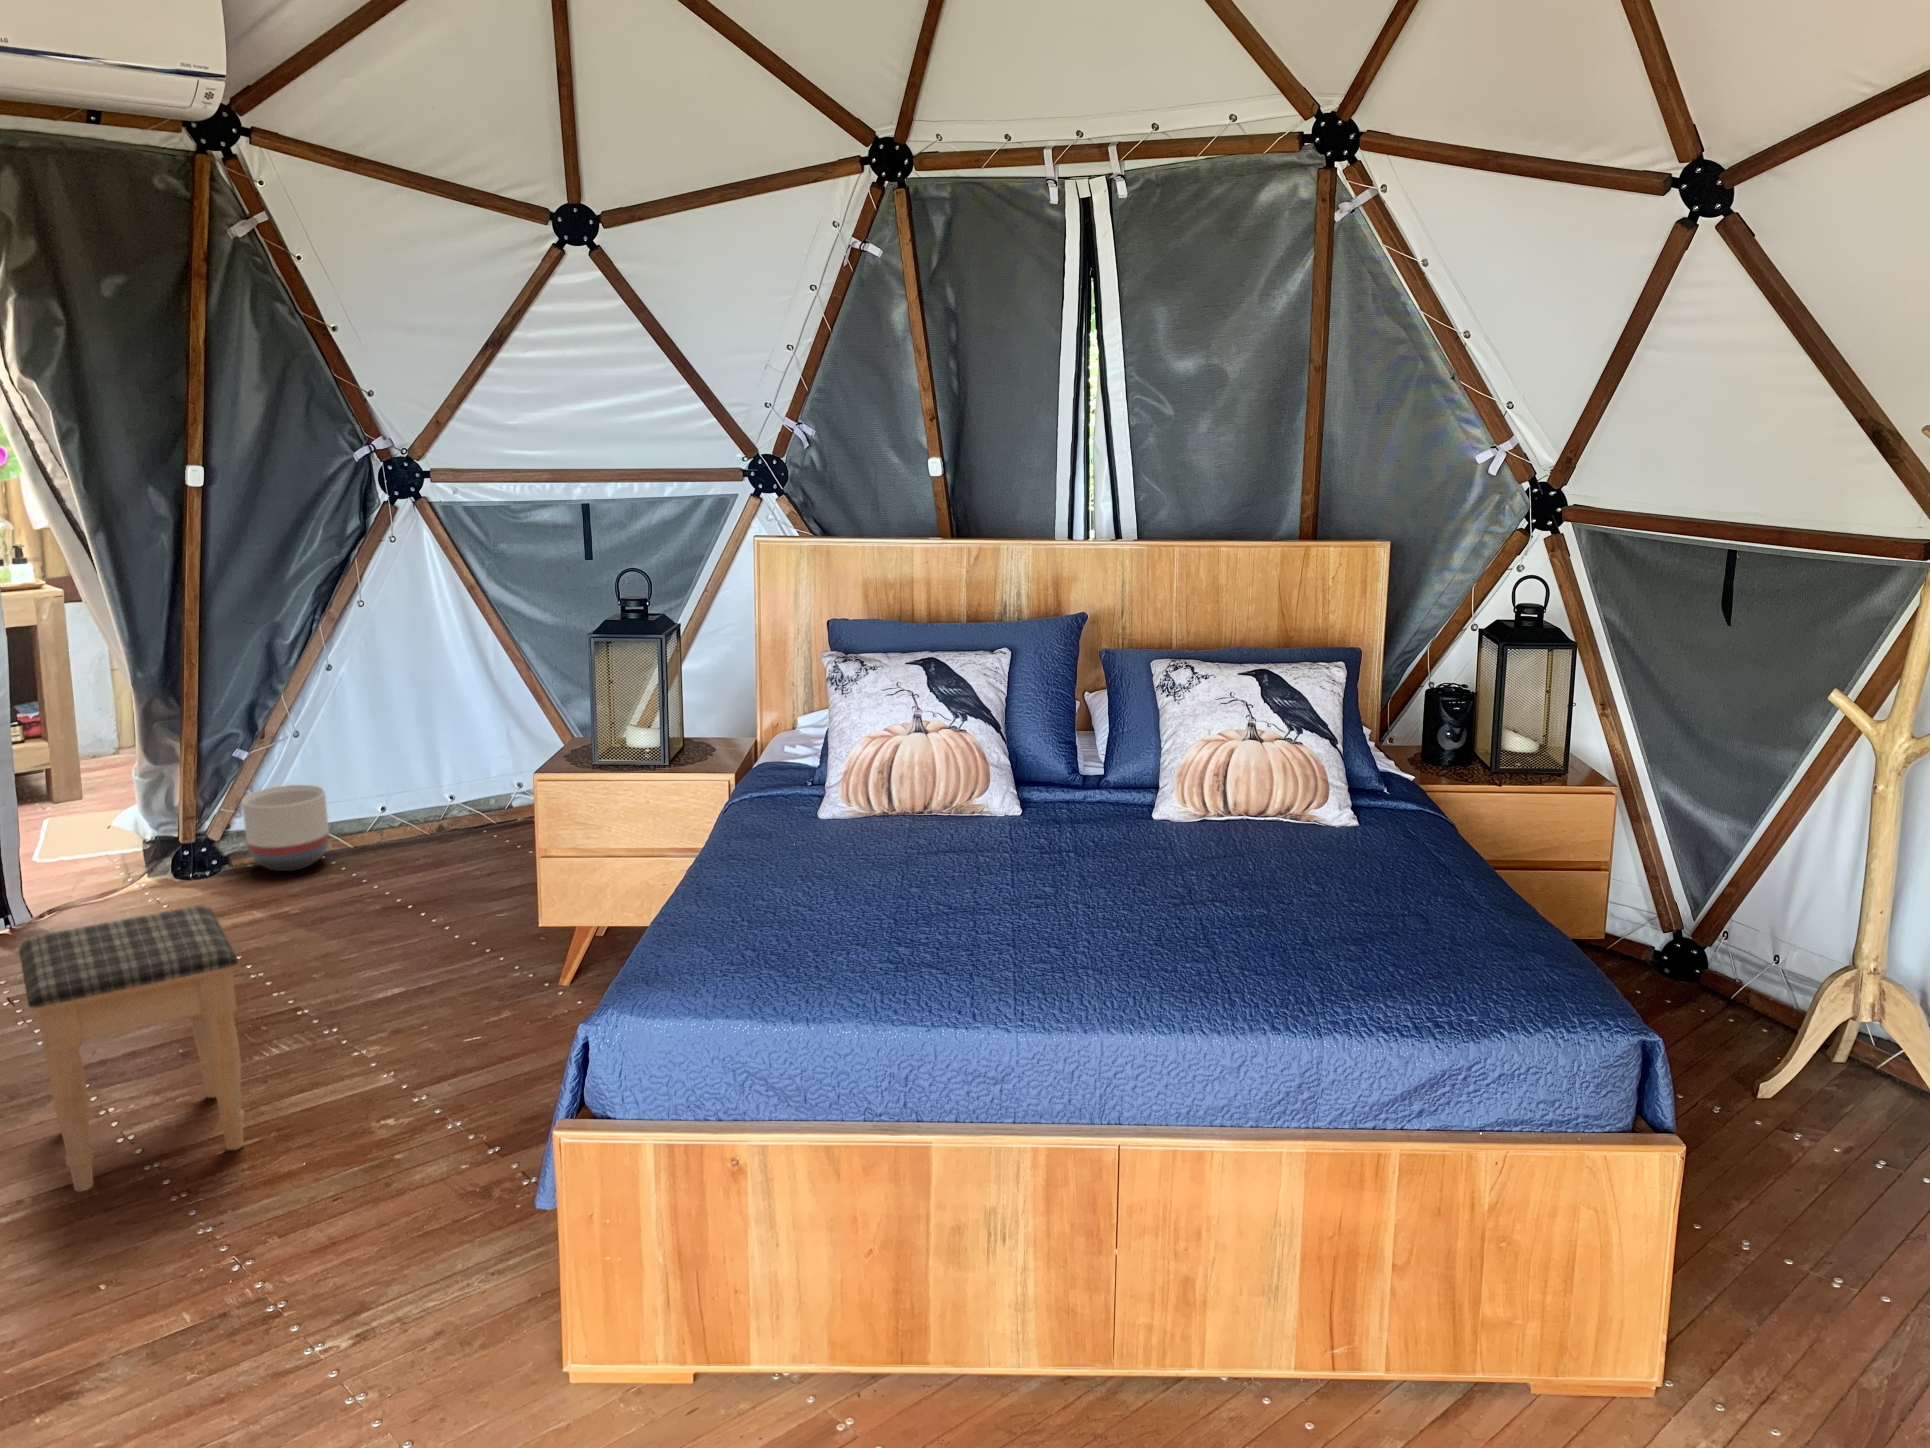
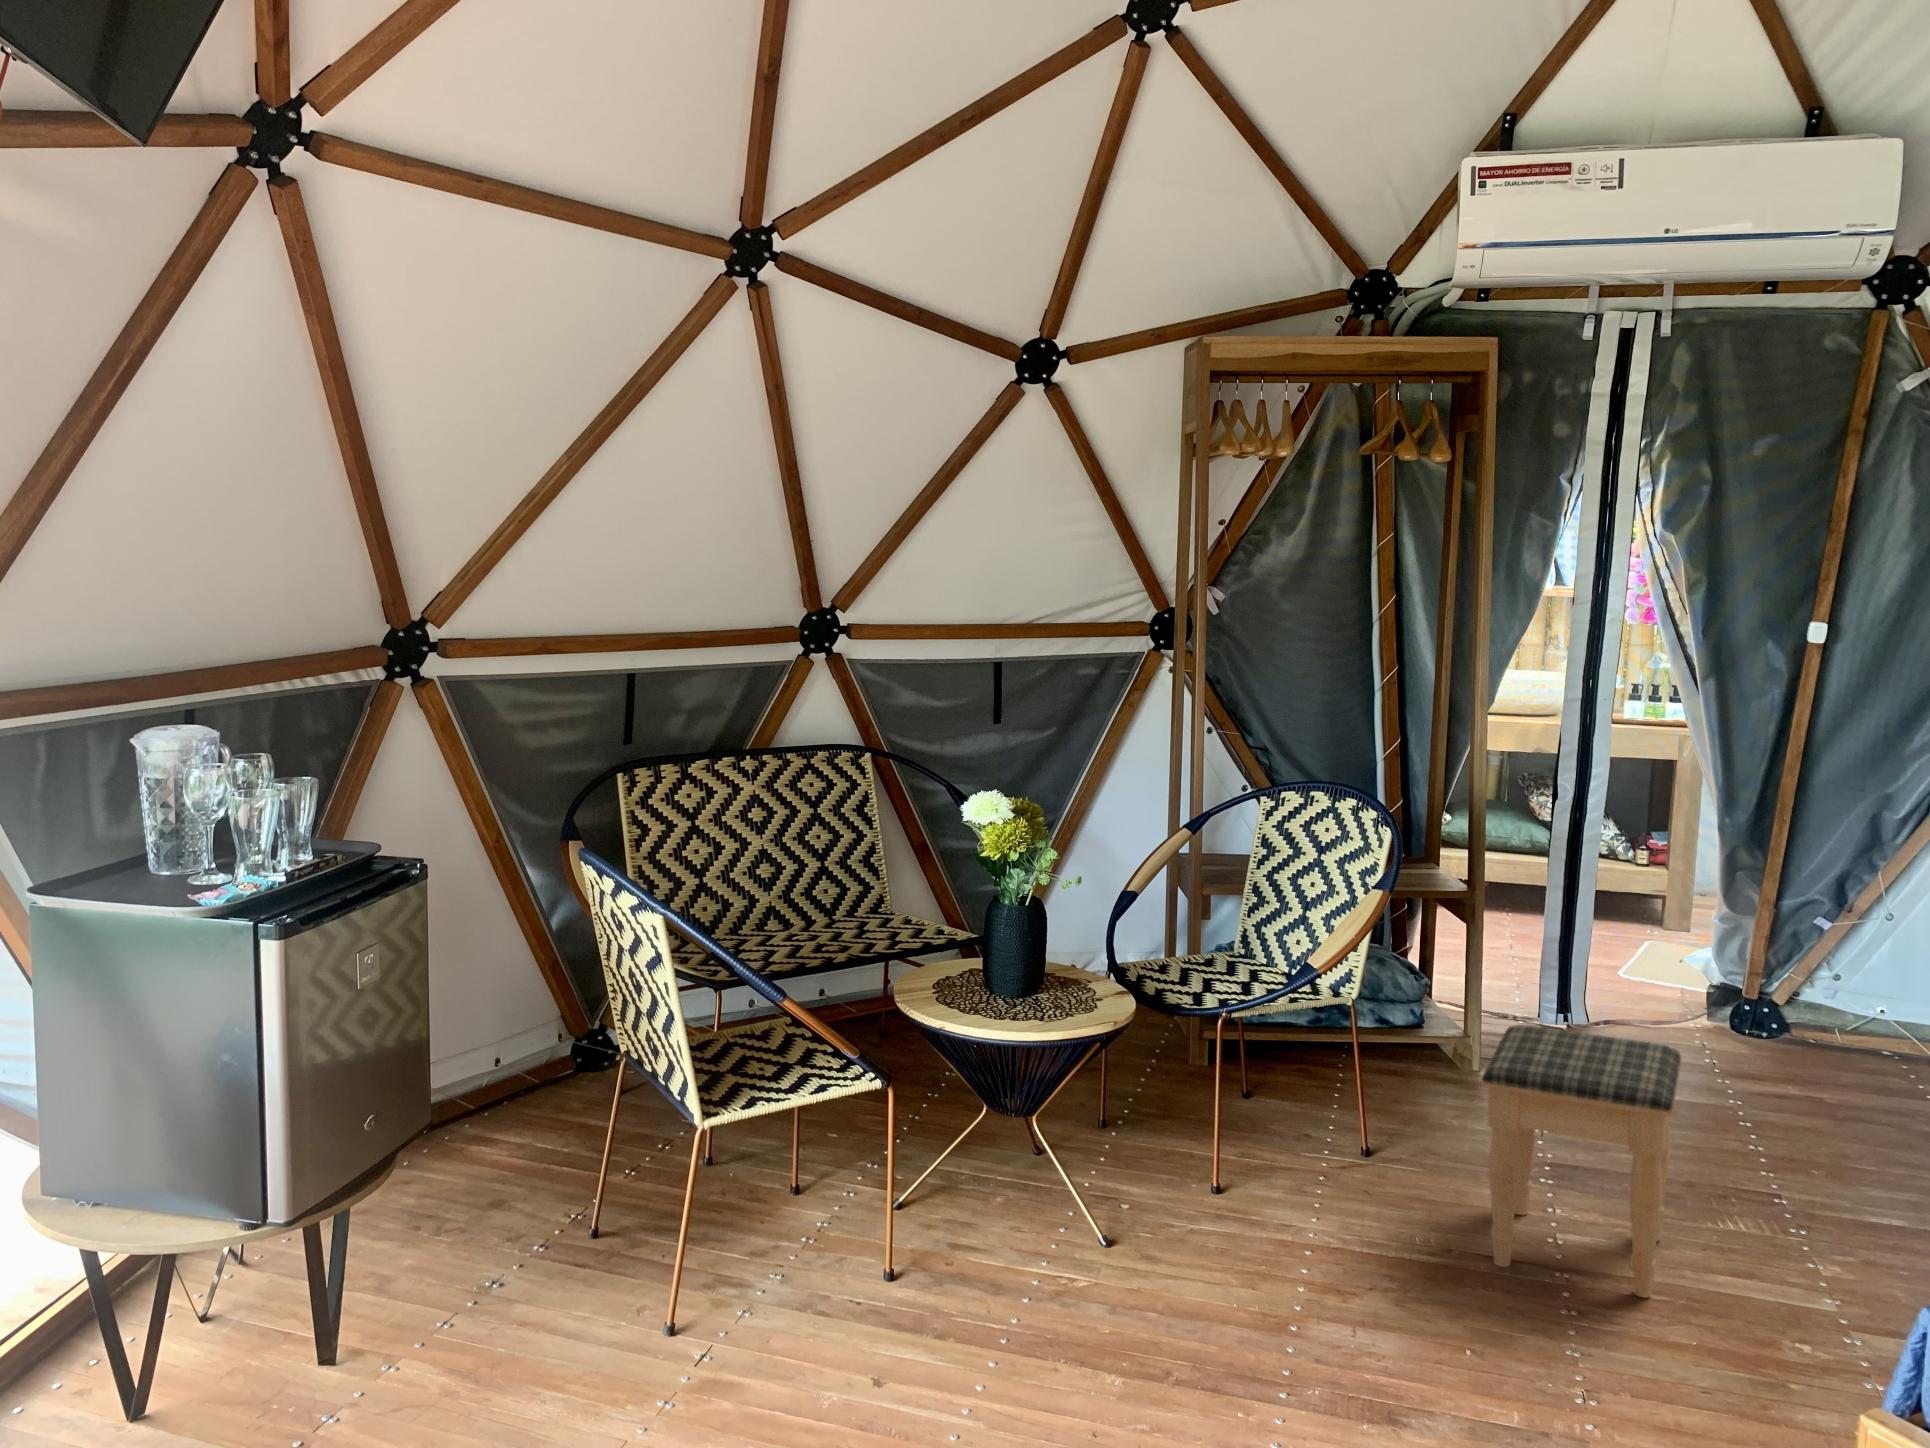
planter: present [242,785,329,871] -> none [1808,965,1905,1060]

